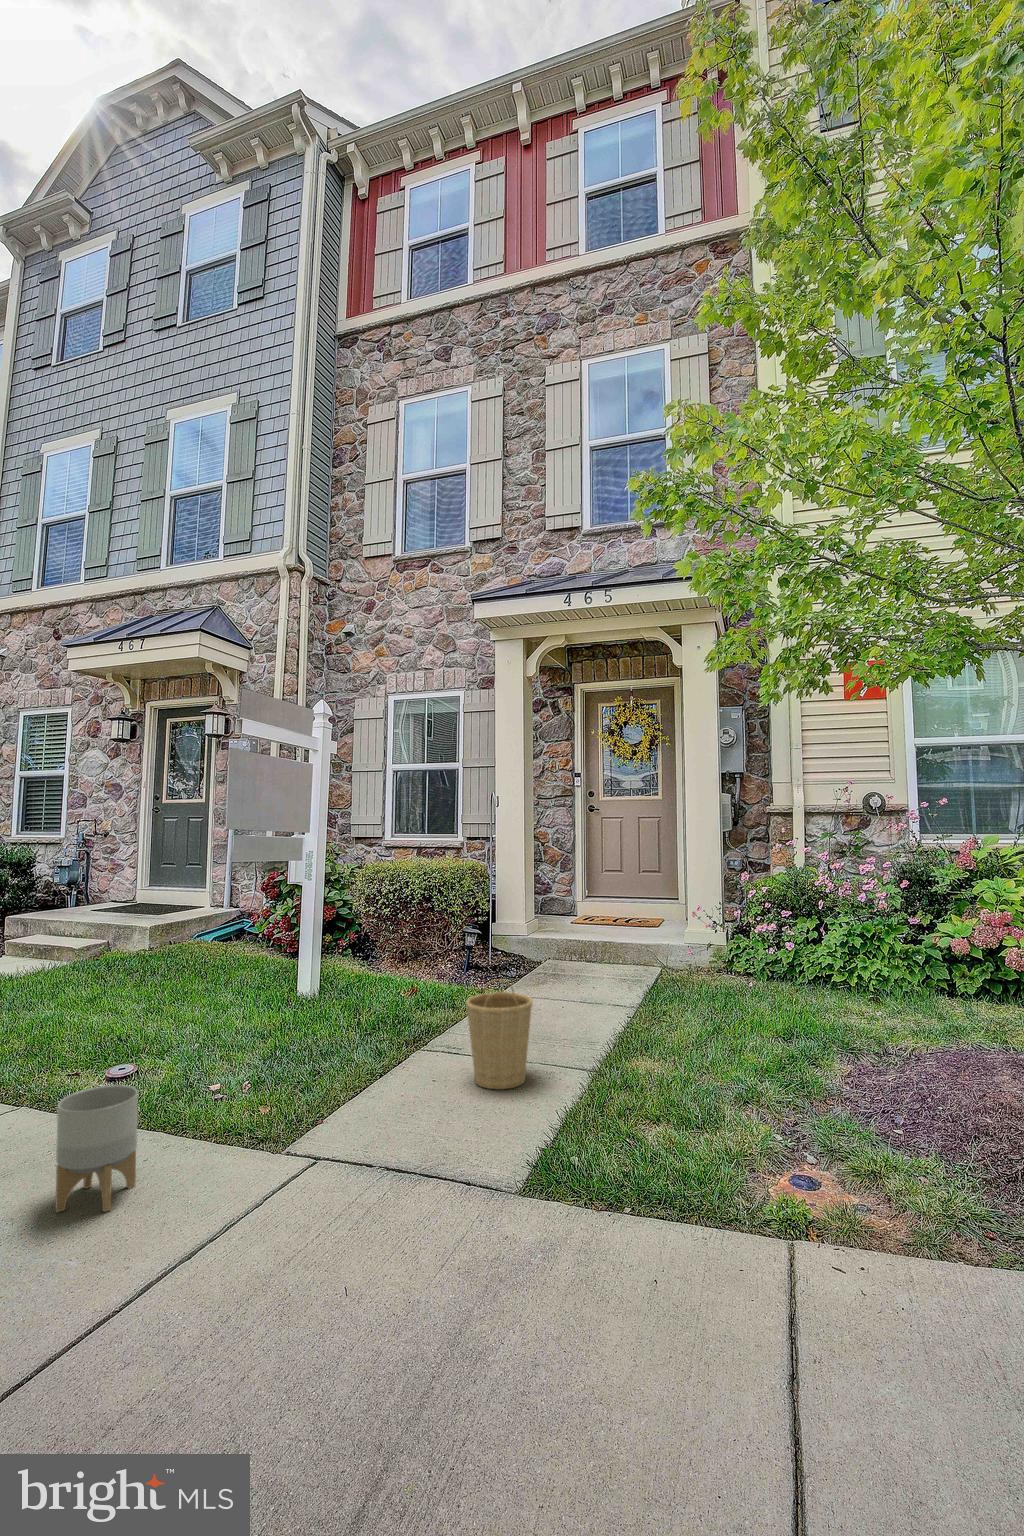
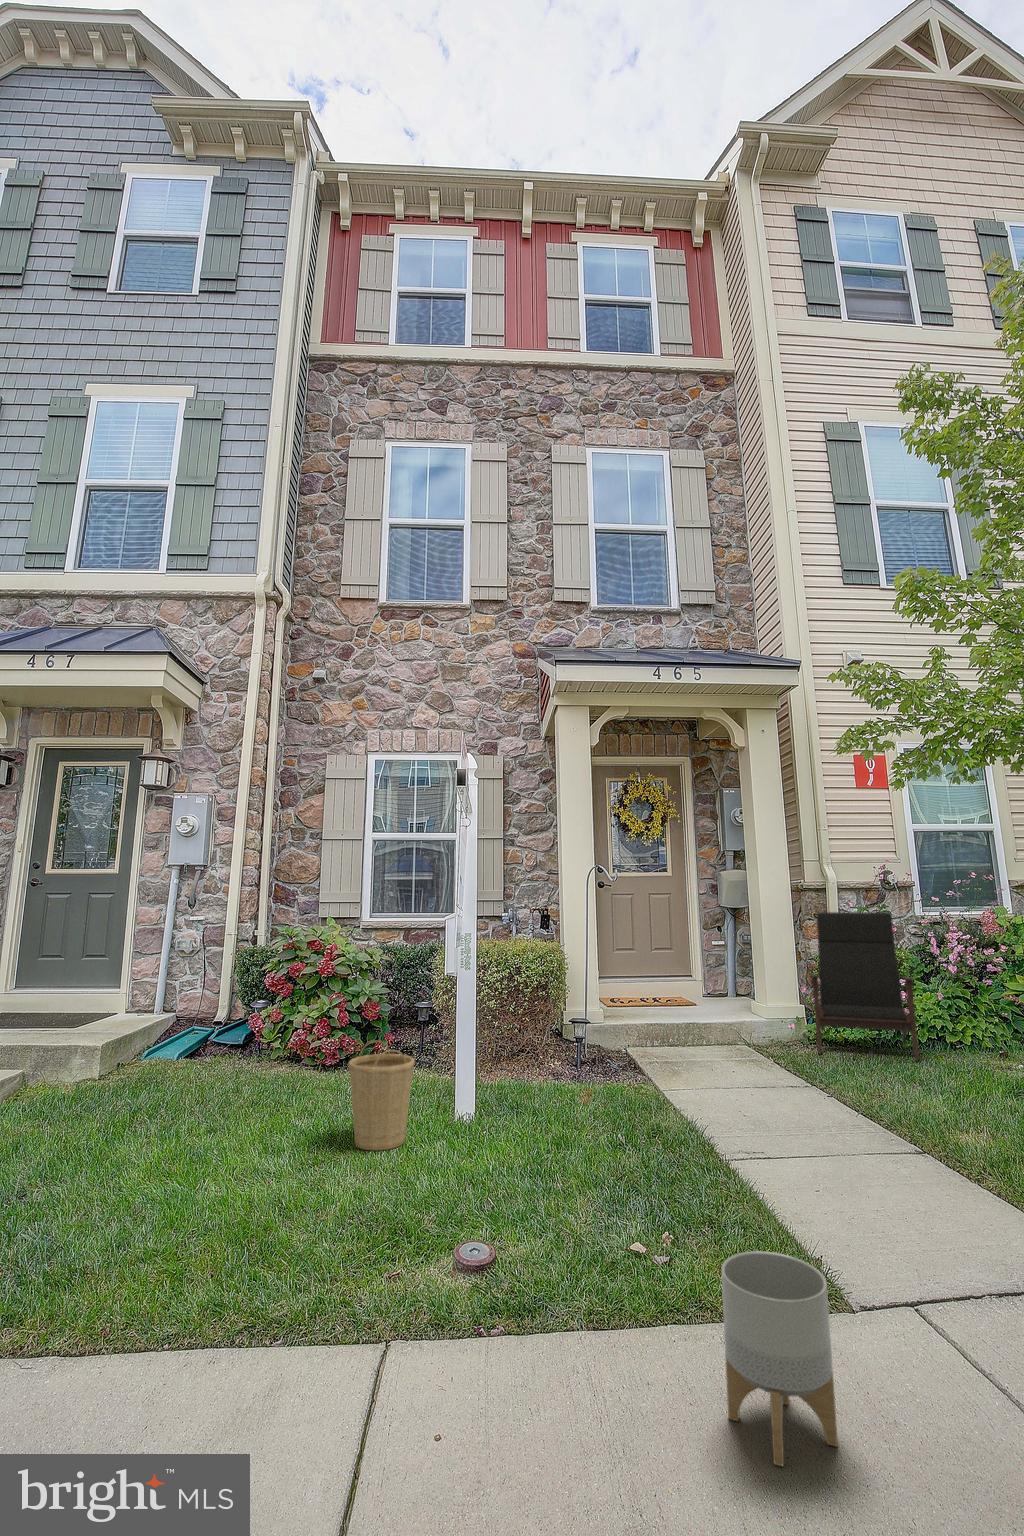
lounge chair: none [702,836,832,992] -> present [811,912,919,1060]
basket: present [466,979,532,1089] -> present [348,1041,415,1150]

